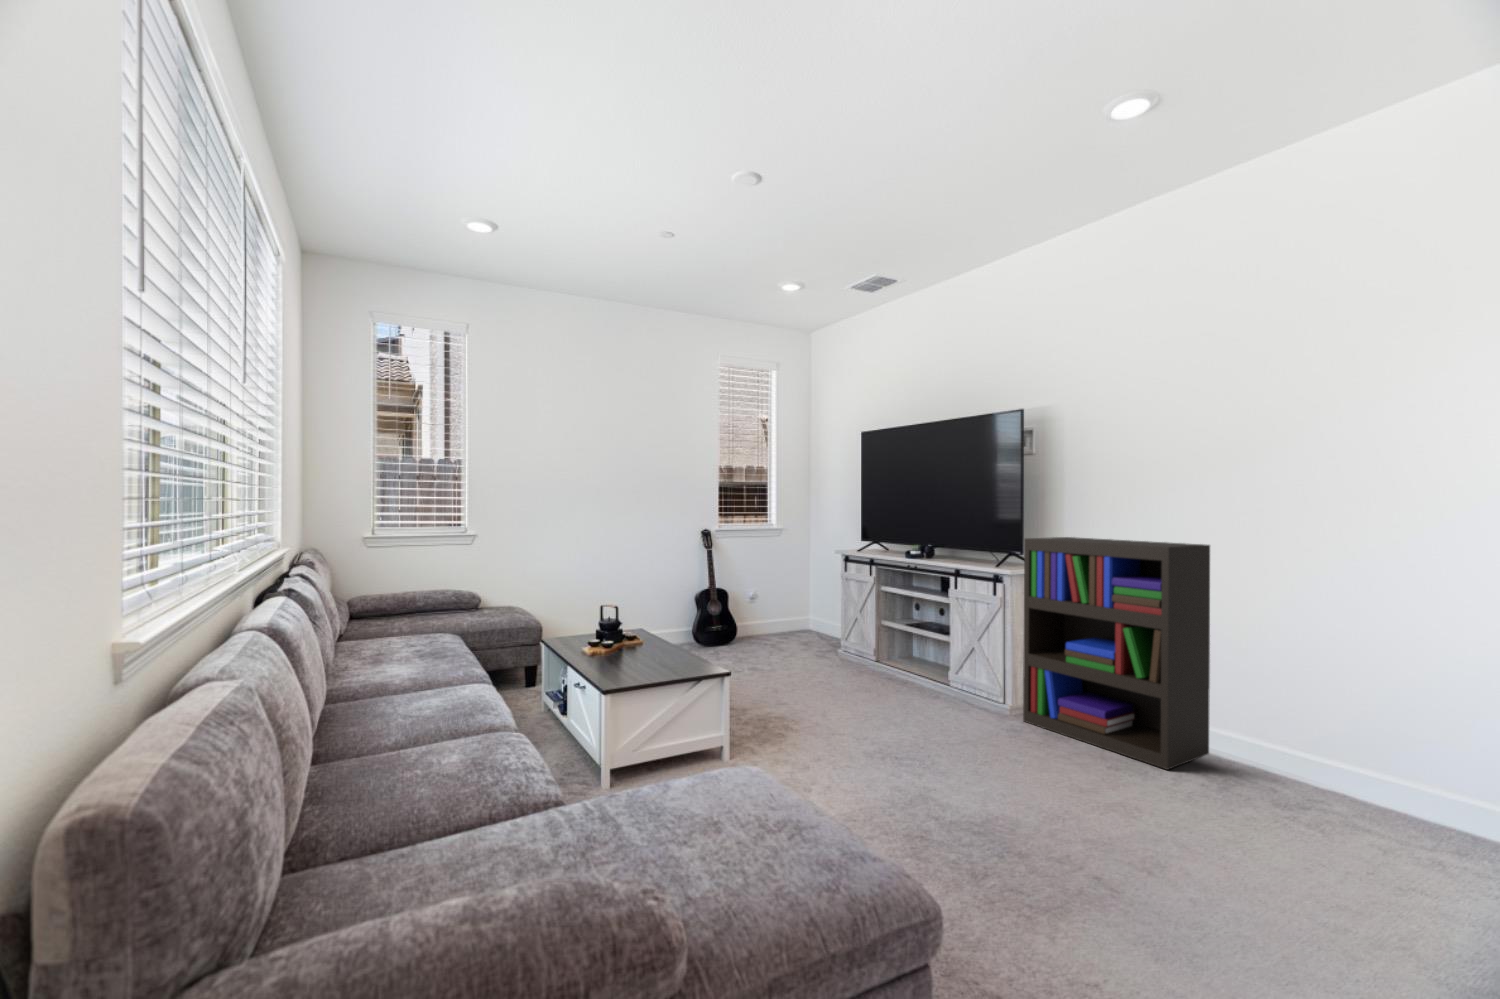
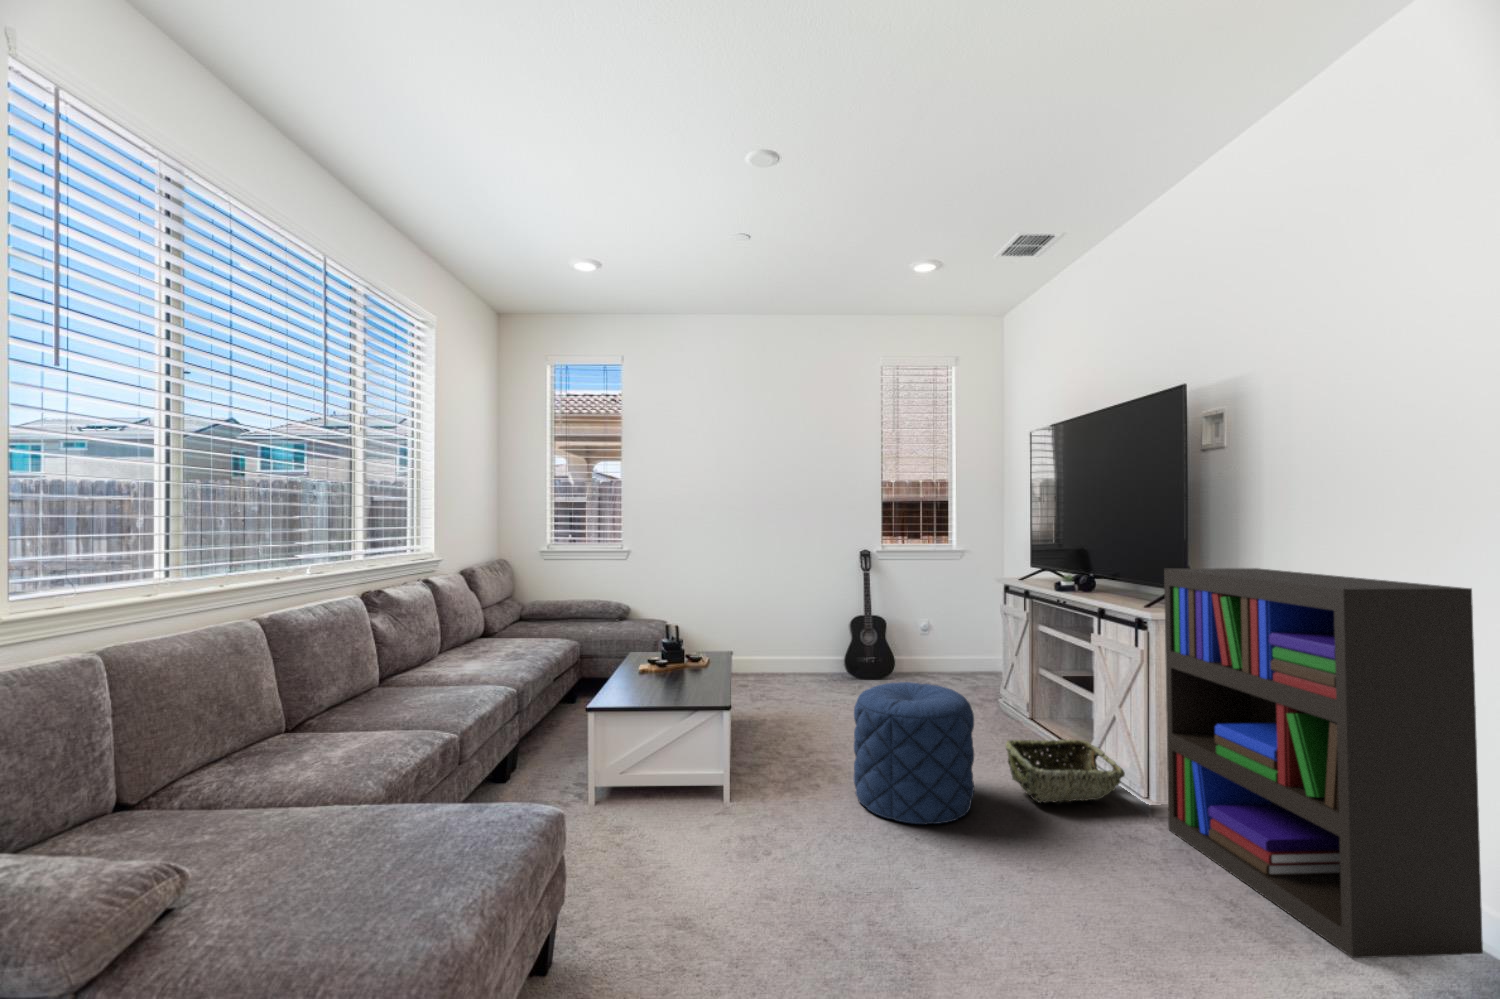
pouf: none [810,638,907,749] -> present [854,682,974,824]
woven basket: none [908,669,988,719] -> present [1006,739,1125,803]

